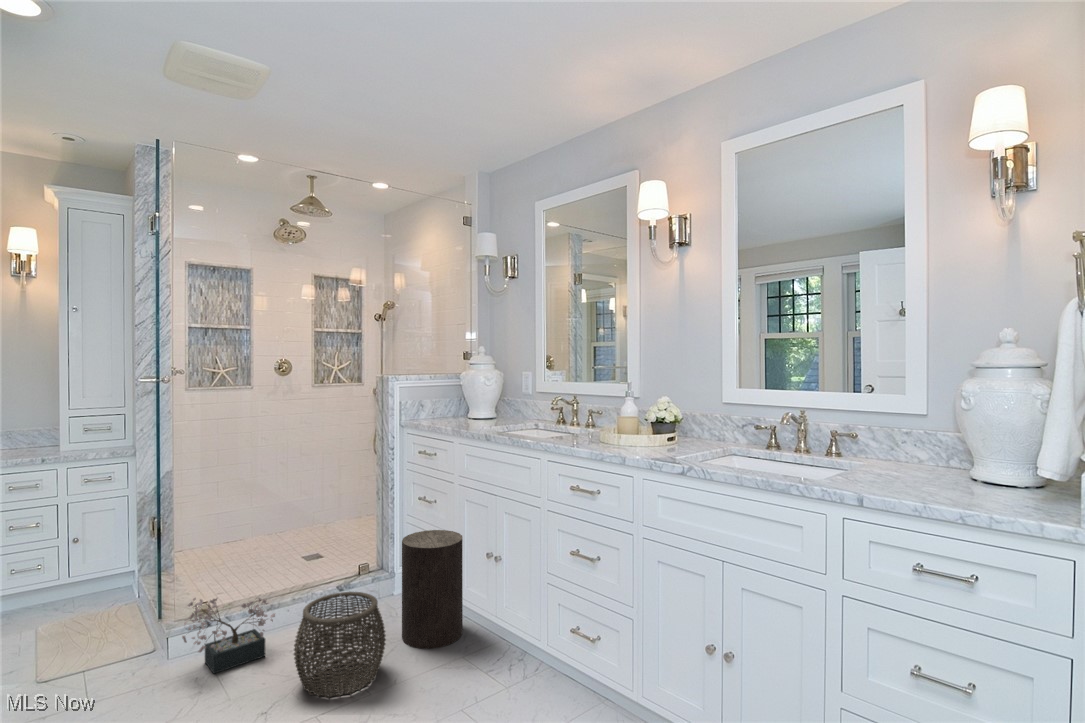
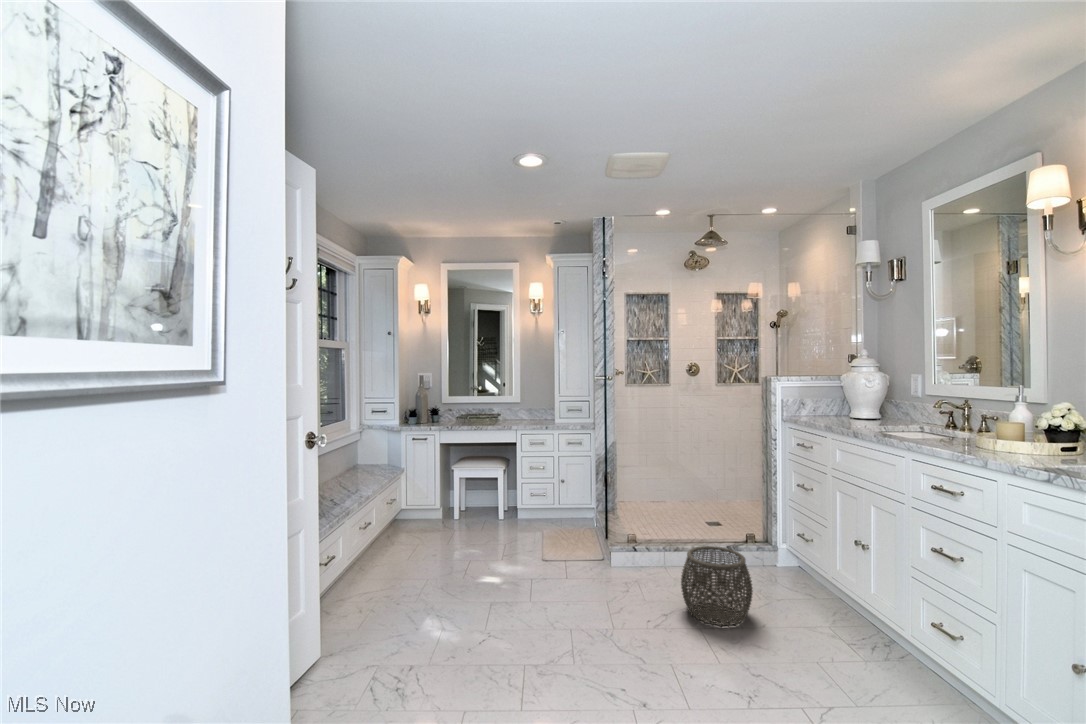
stool: present [402,530,463,649] -> none [773,514,834,620]
decorative plant: present [182,598,275,674] -> none [615,526,675,582]

